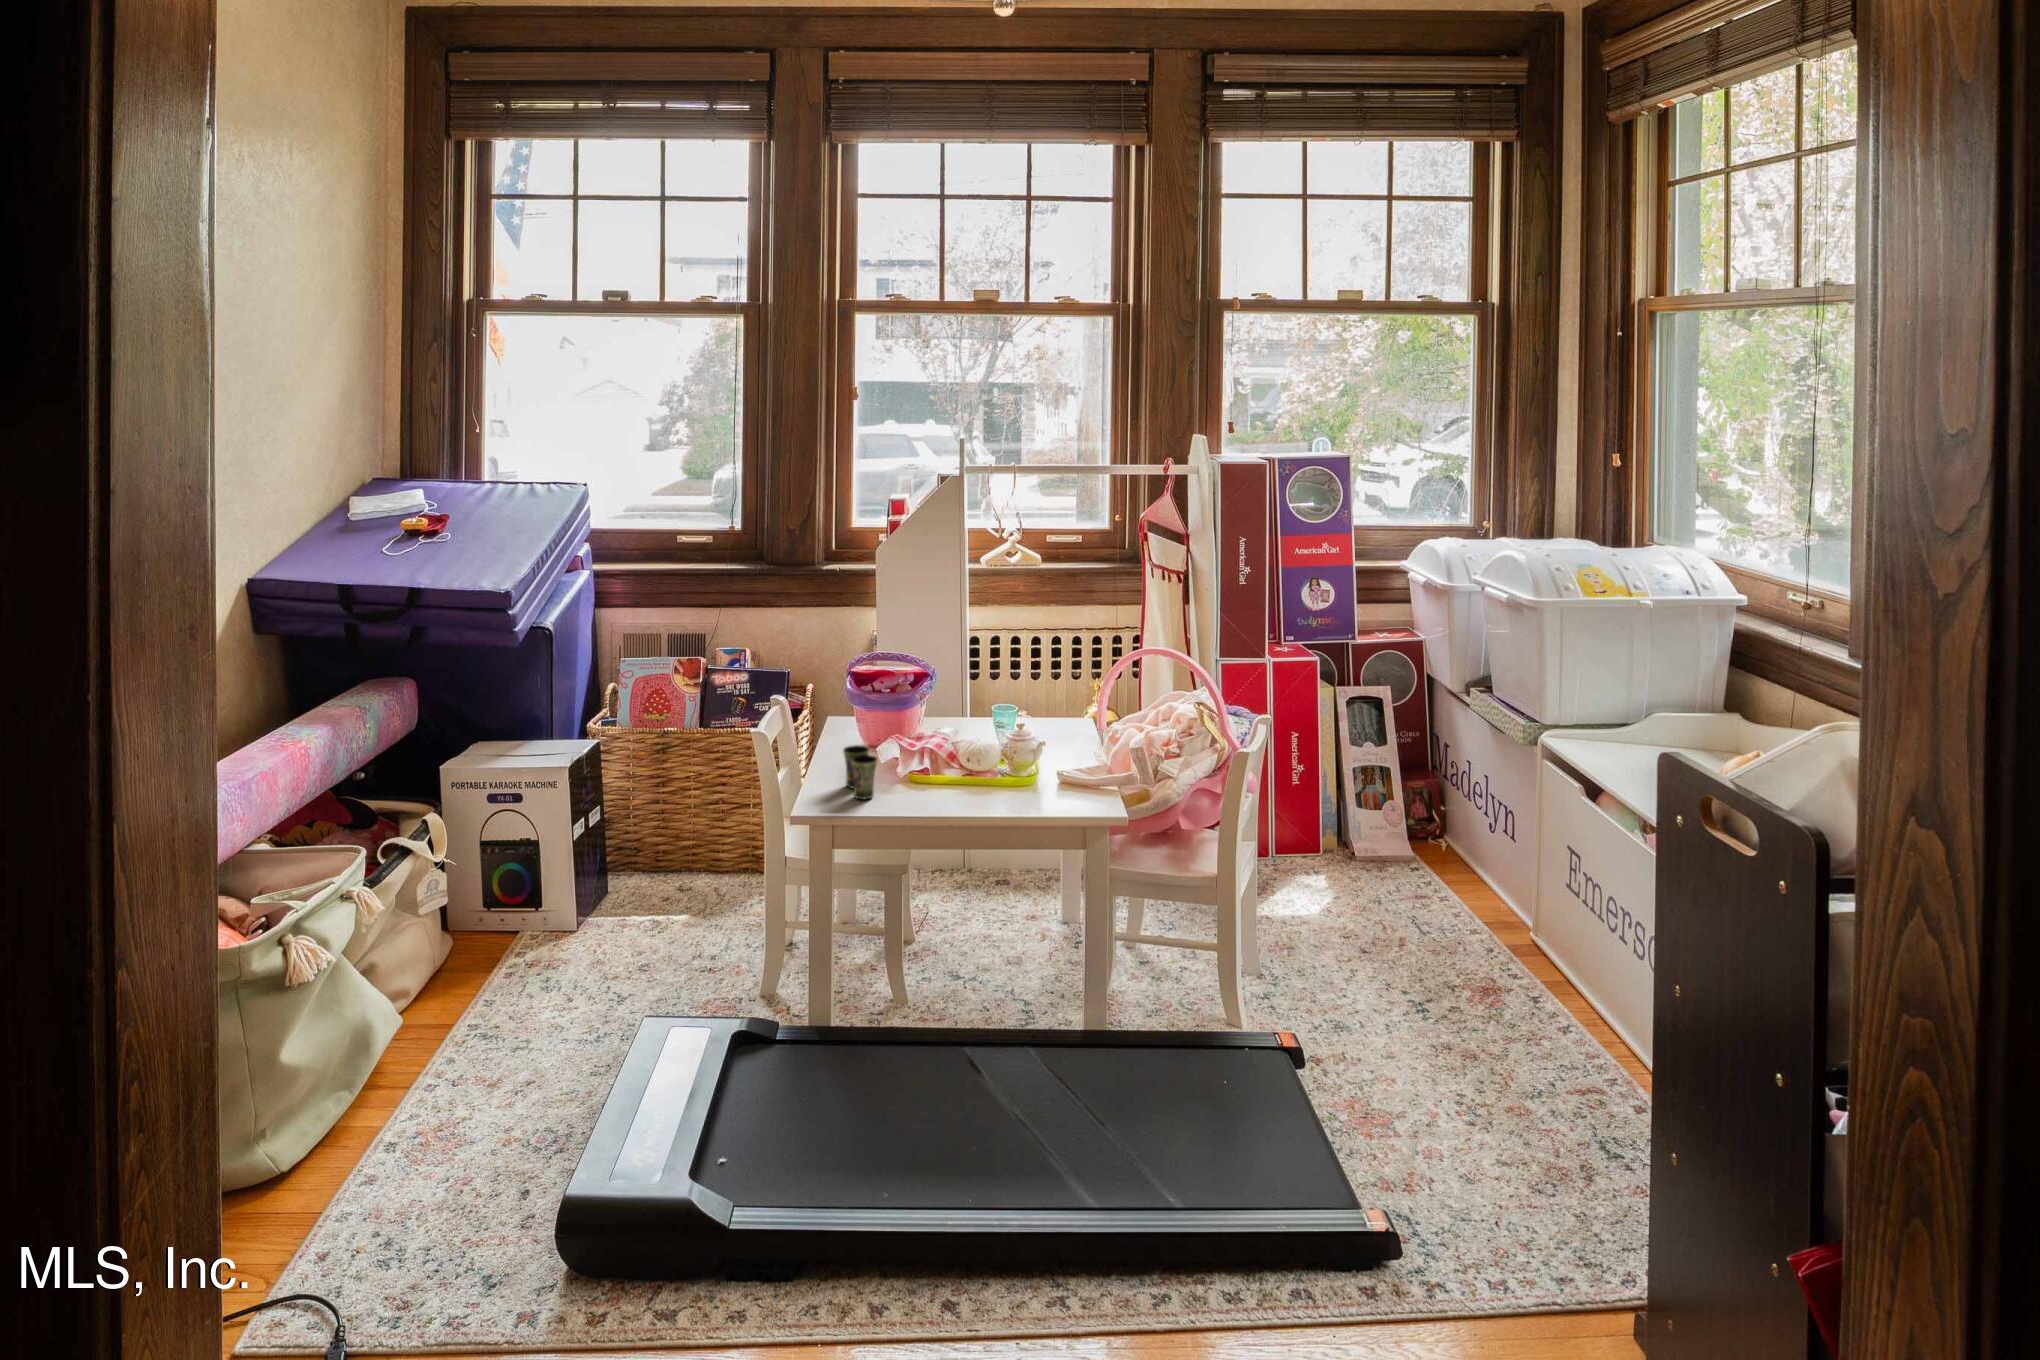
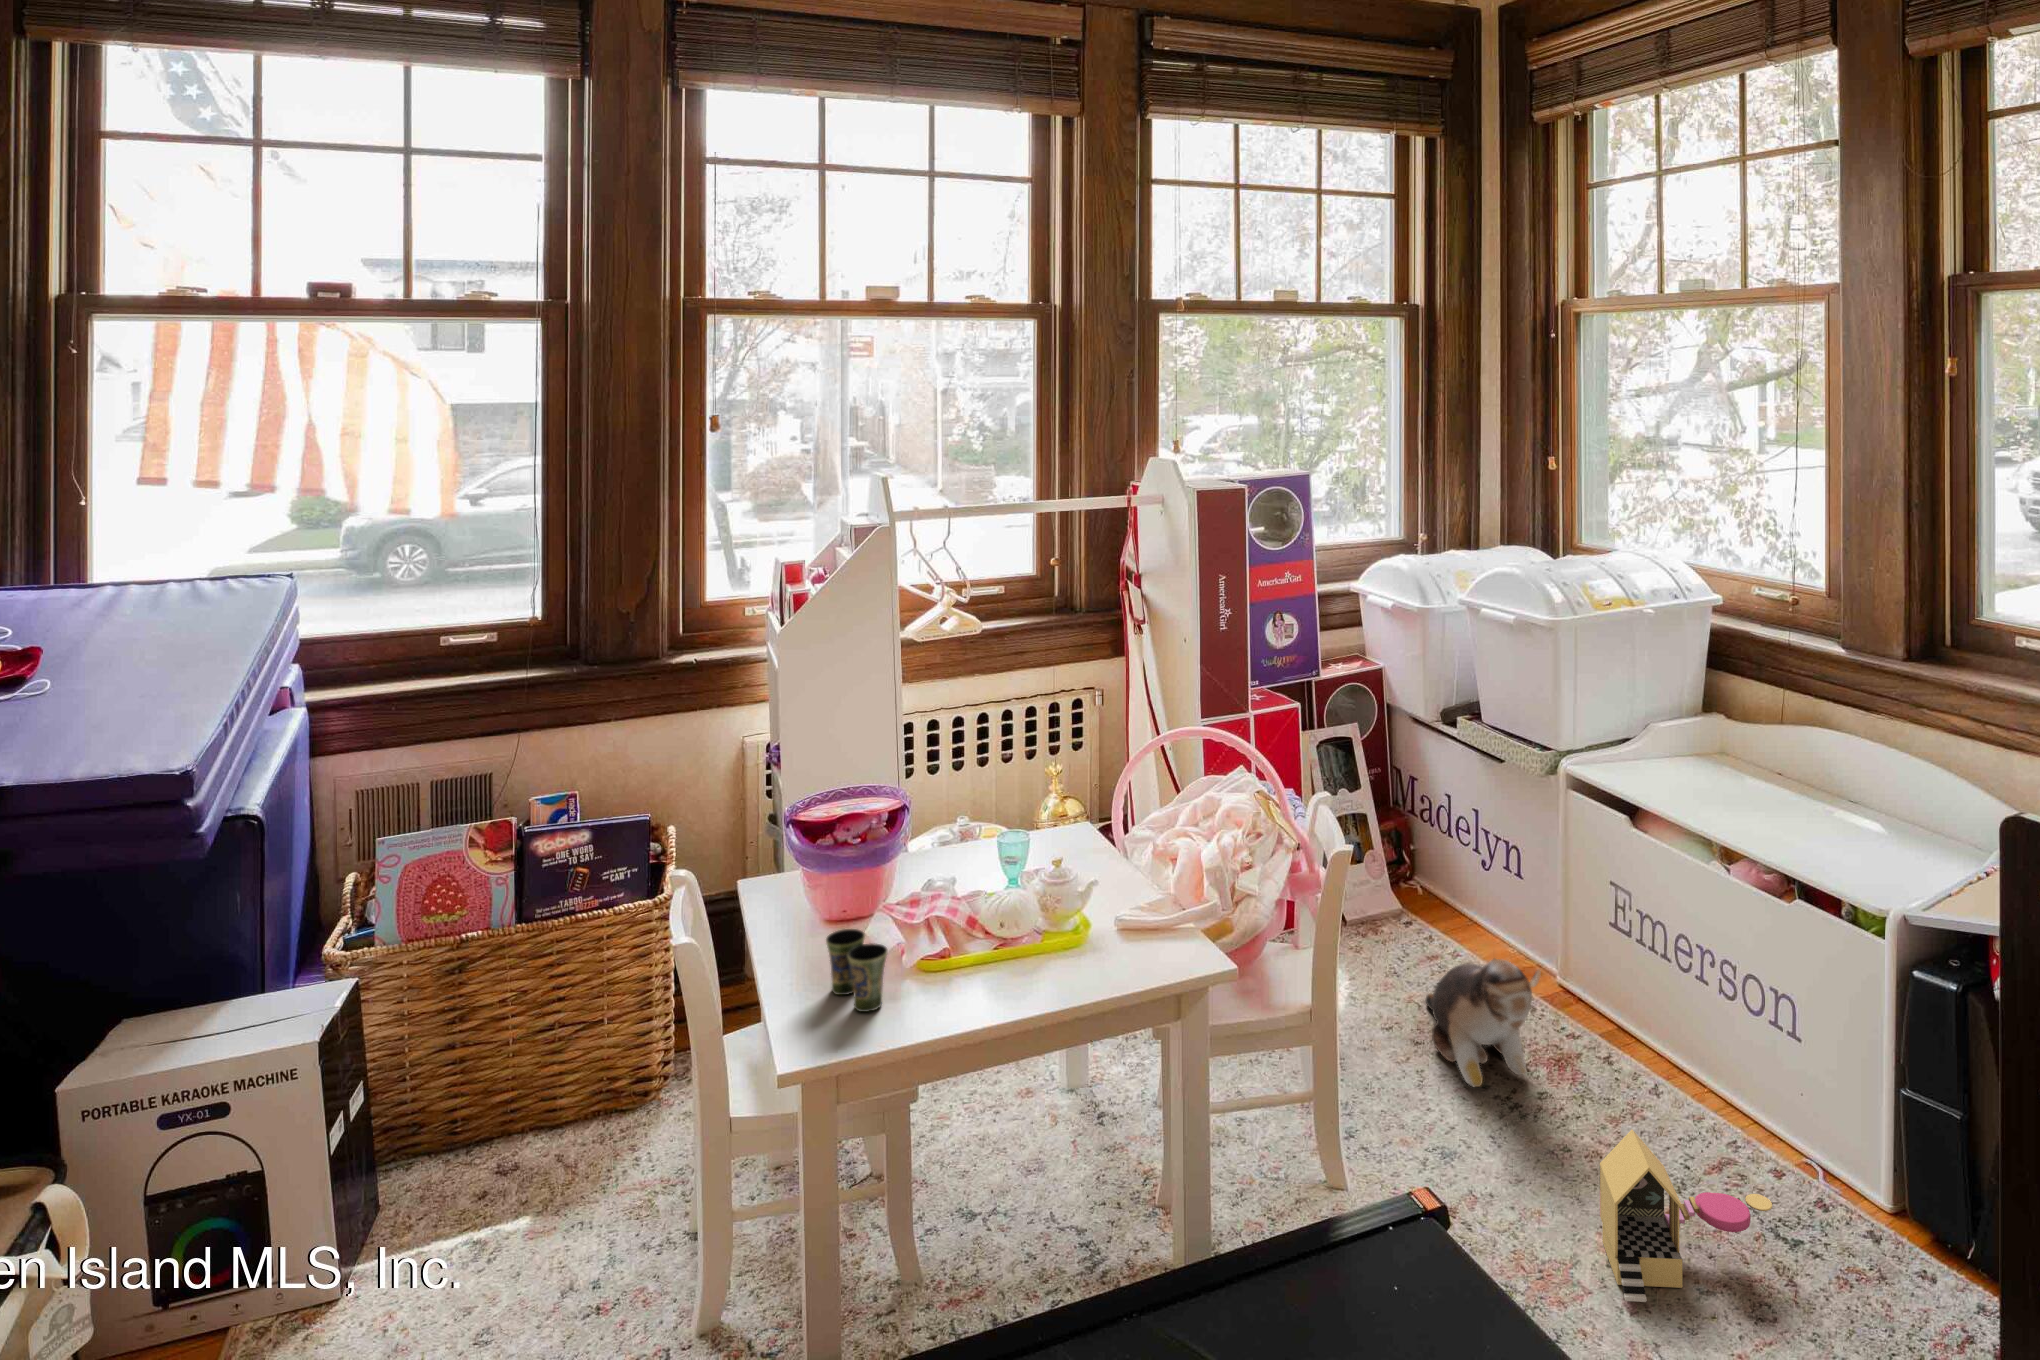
plush toy: none [1374,877,1449,986] -> present [1425,958,1541,1087]
toy house: none [1428,1018,1586,1151] -> present [1600,1130,1772,1302]

